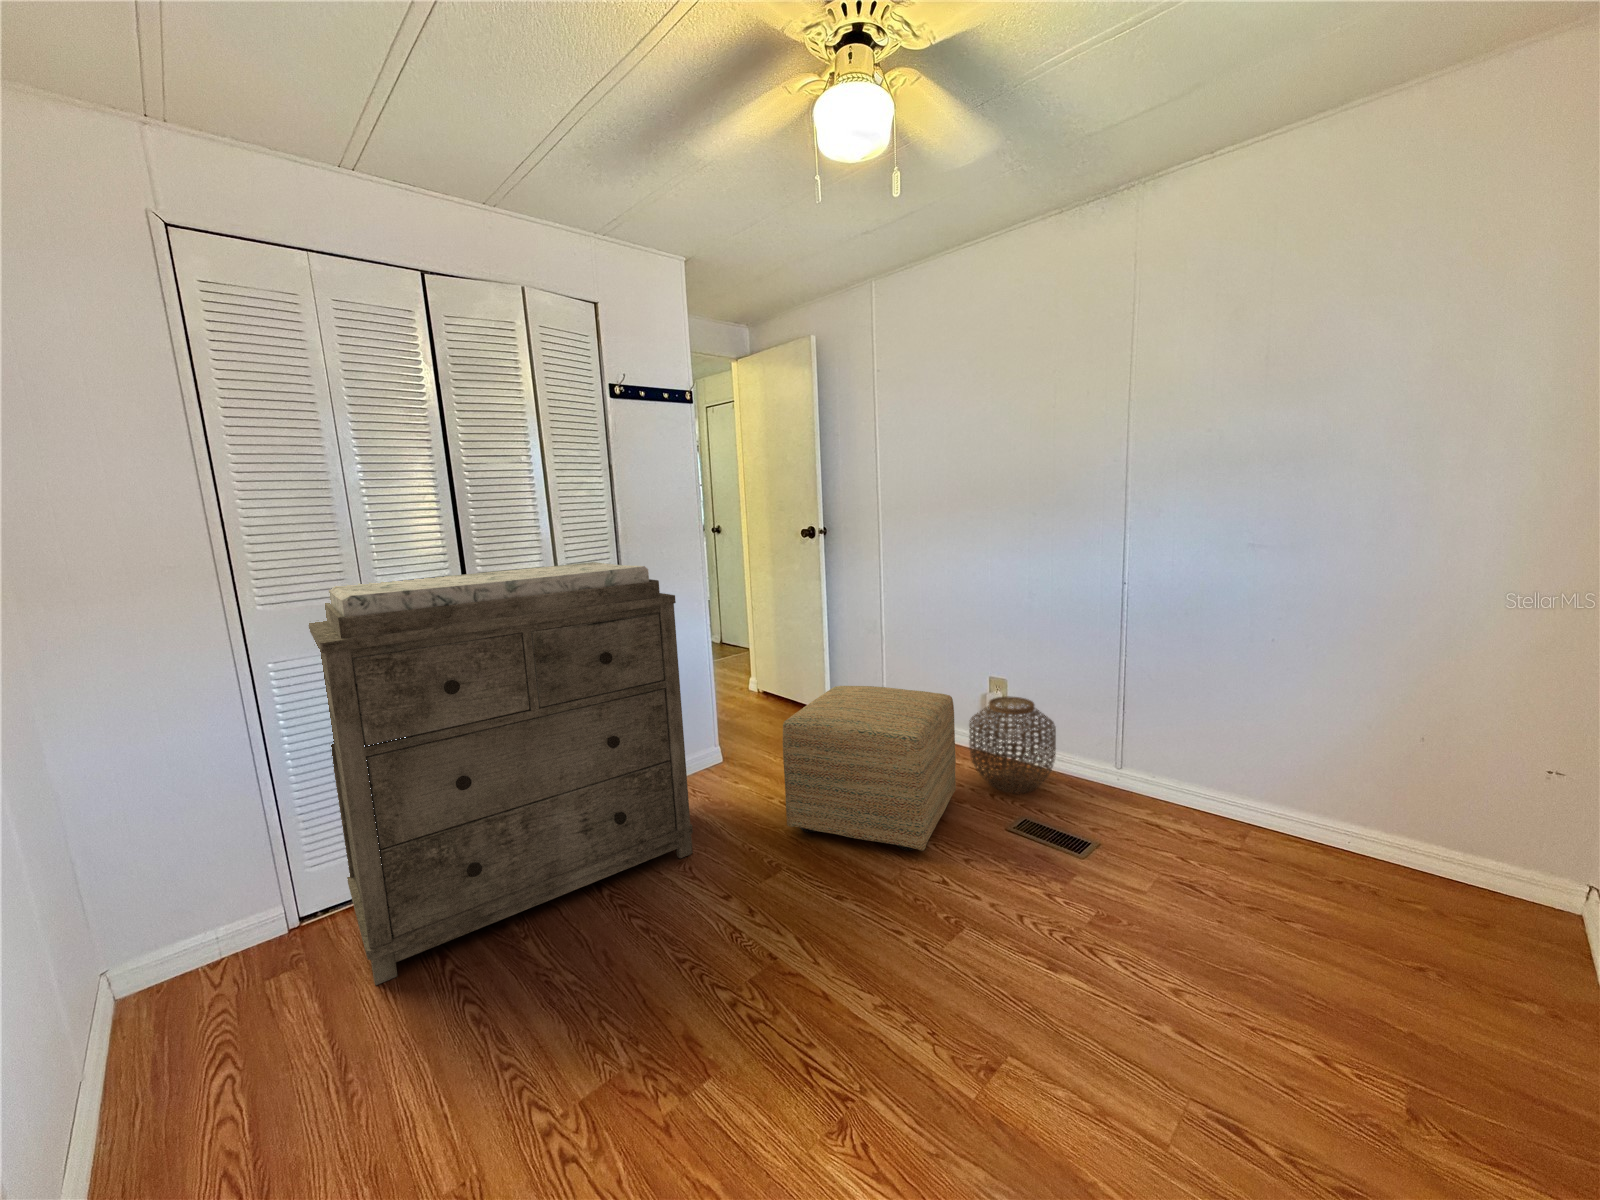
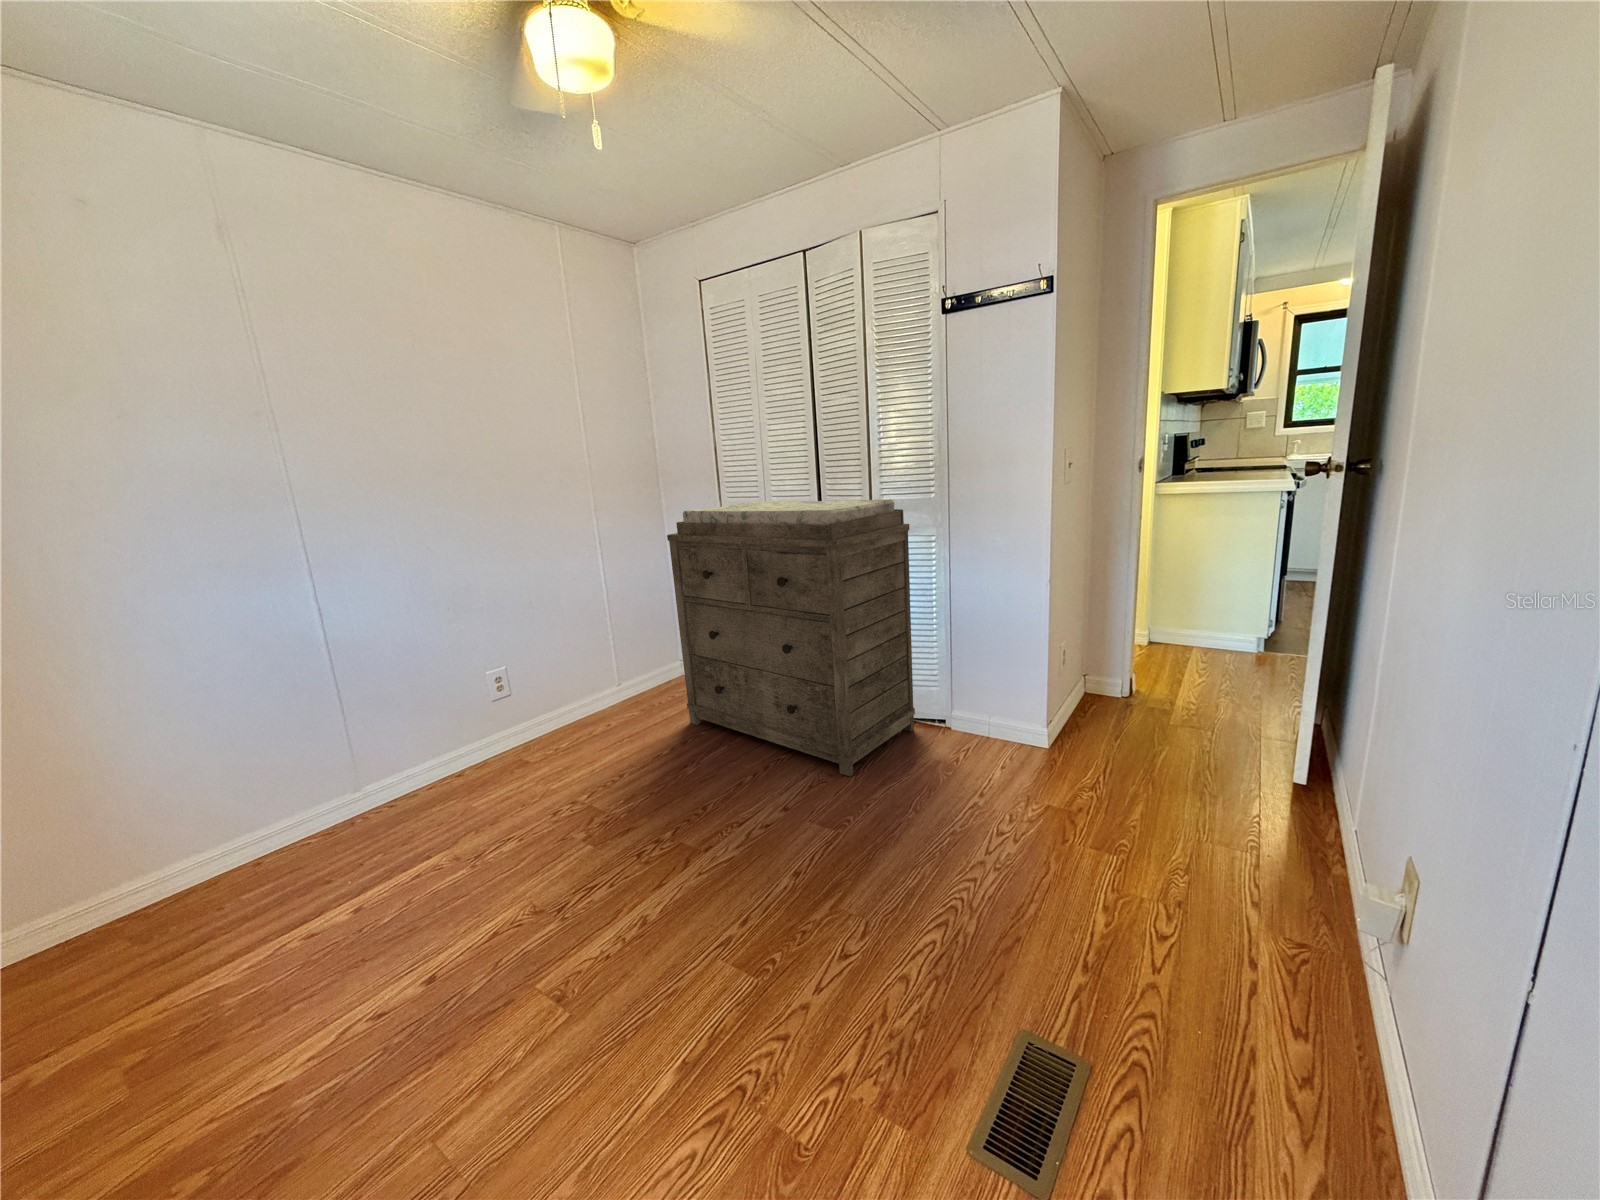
ottoman: present [783,686,956,851] -> none [883,702,1115,947]
woven basket: present [969,696,1056,793] -> none [1153,868,1385,1106]

